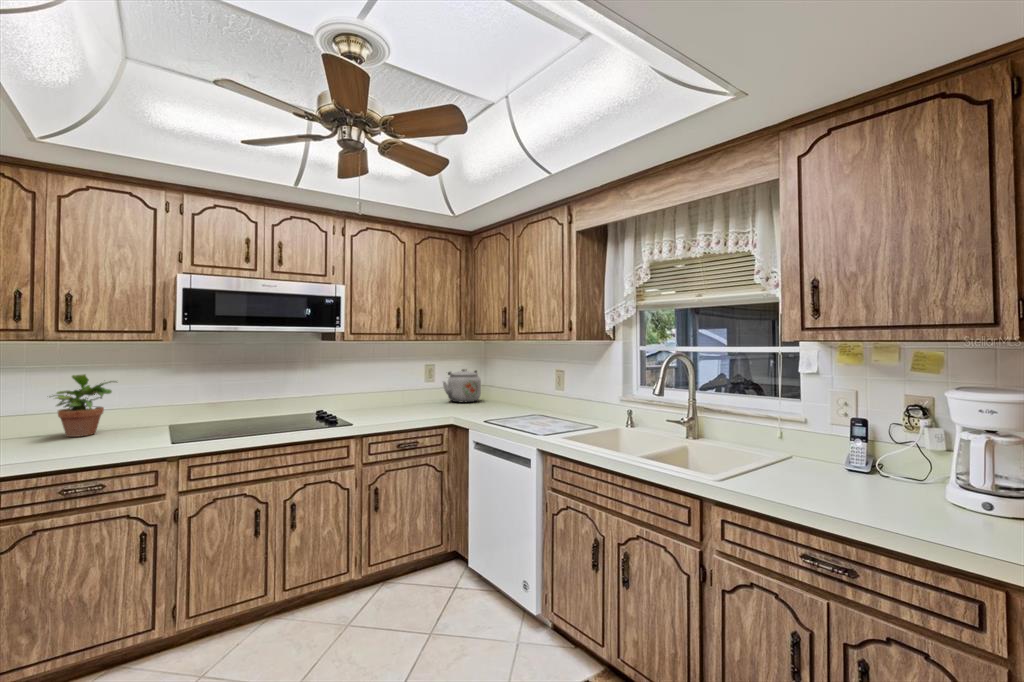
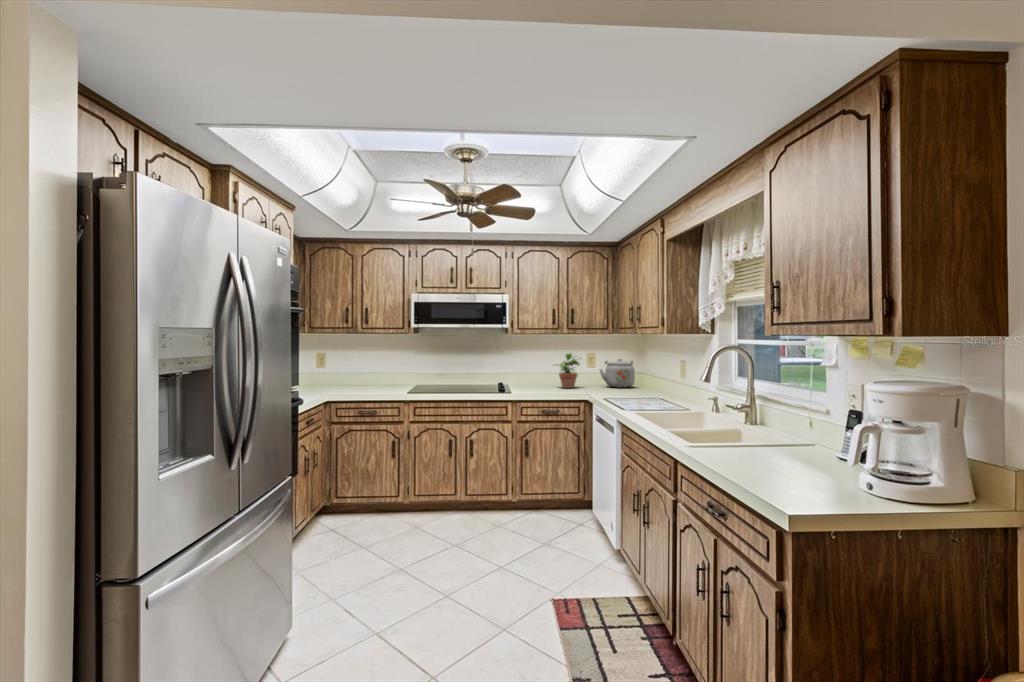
potted plant: present [49,374,116,437] -> present [555,353,580,388]

